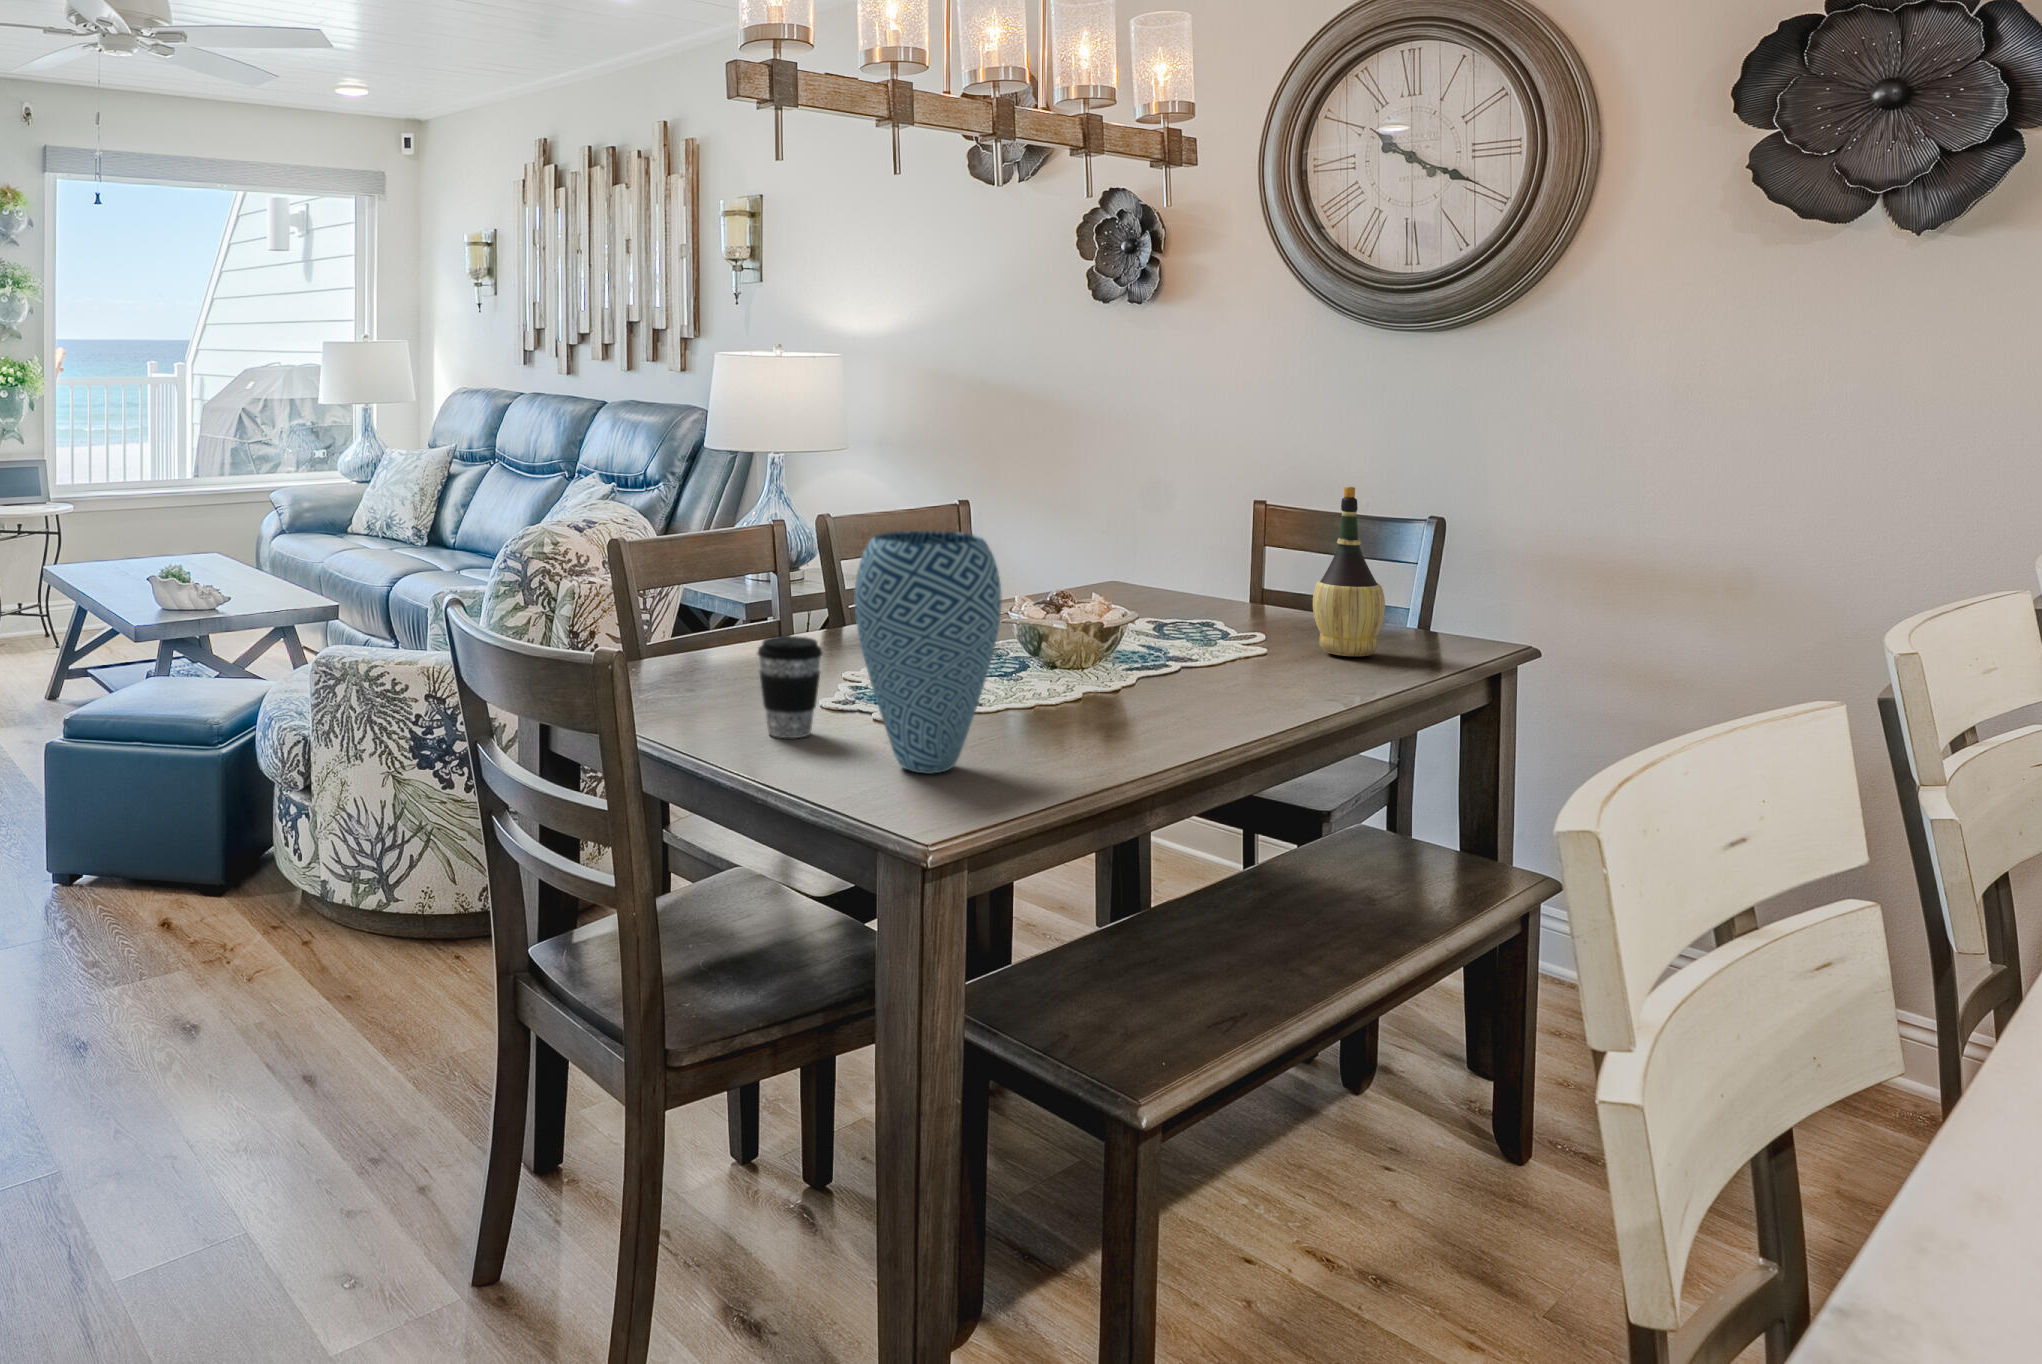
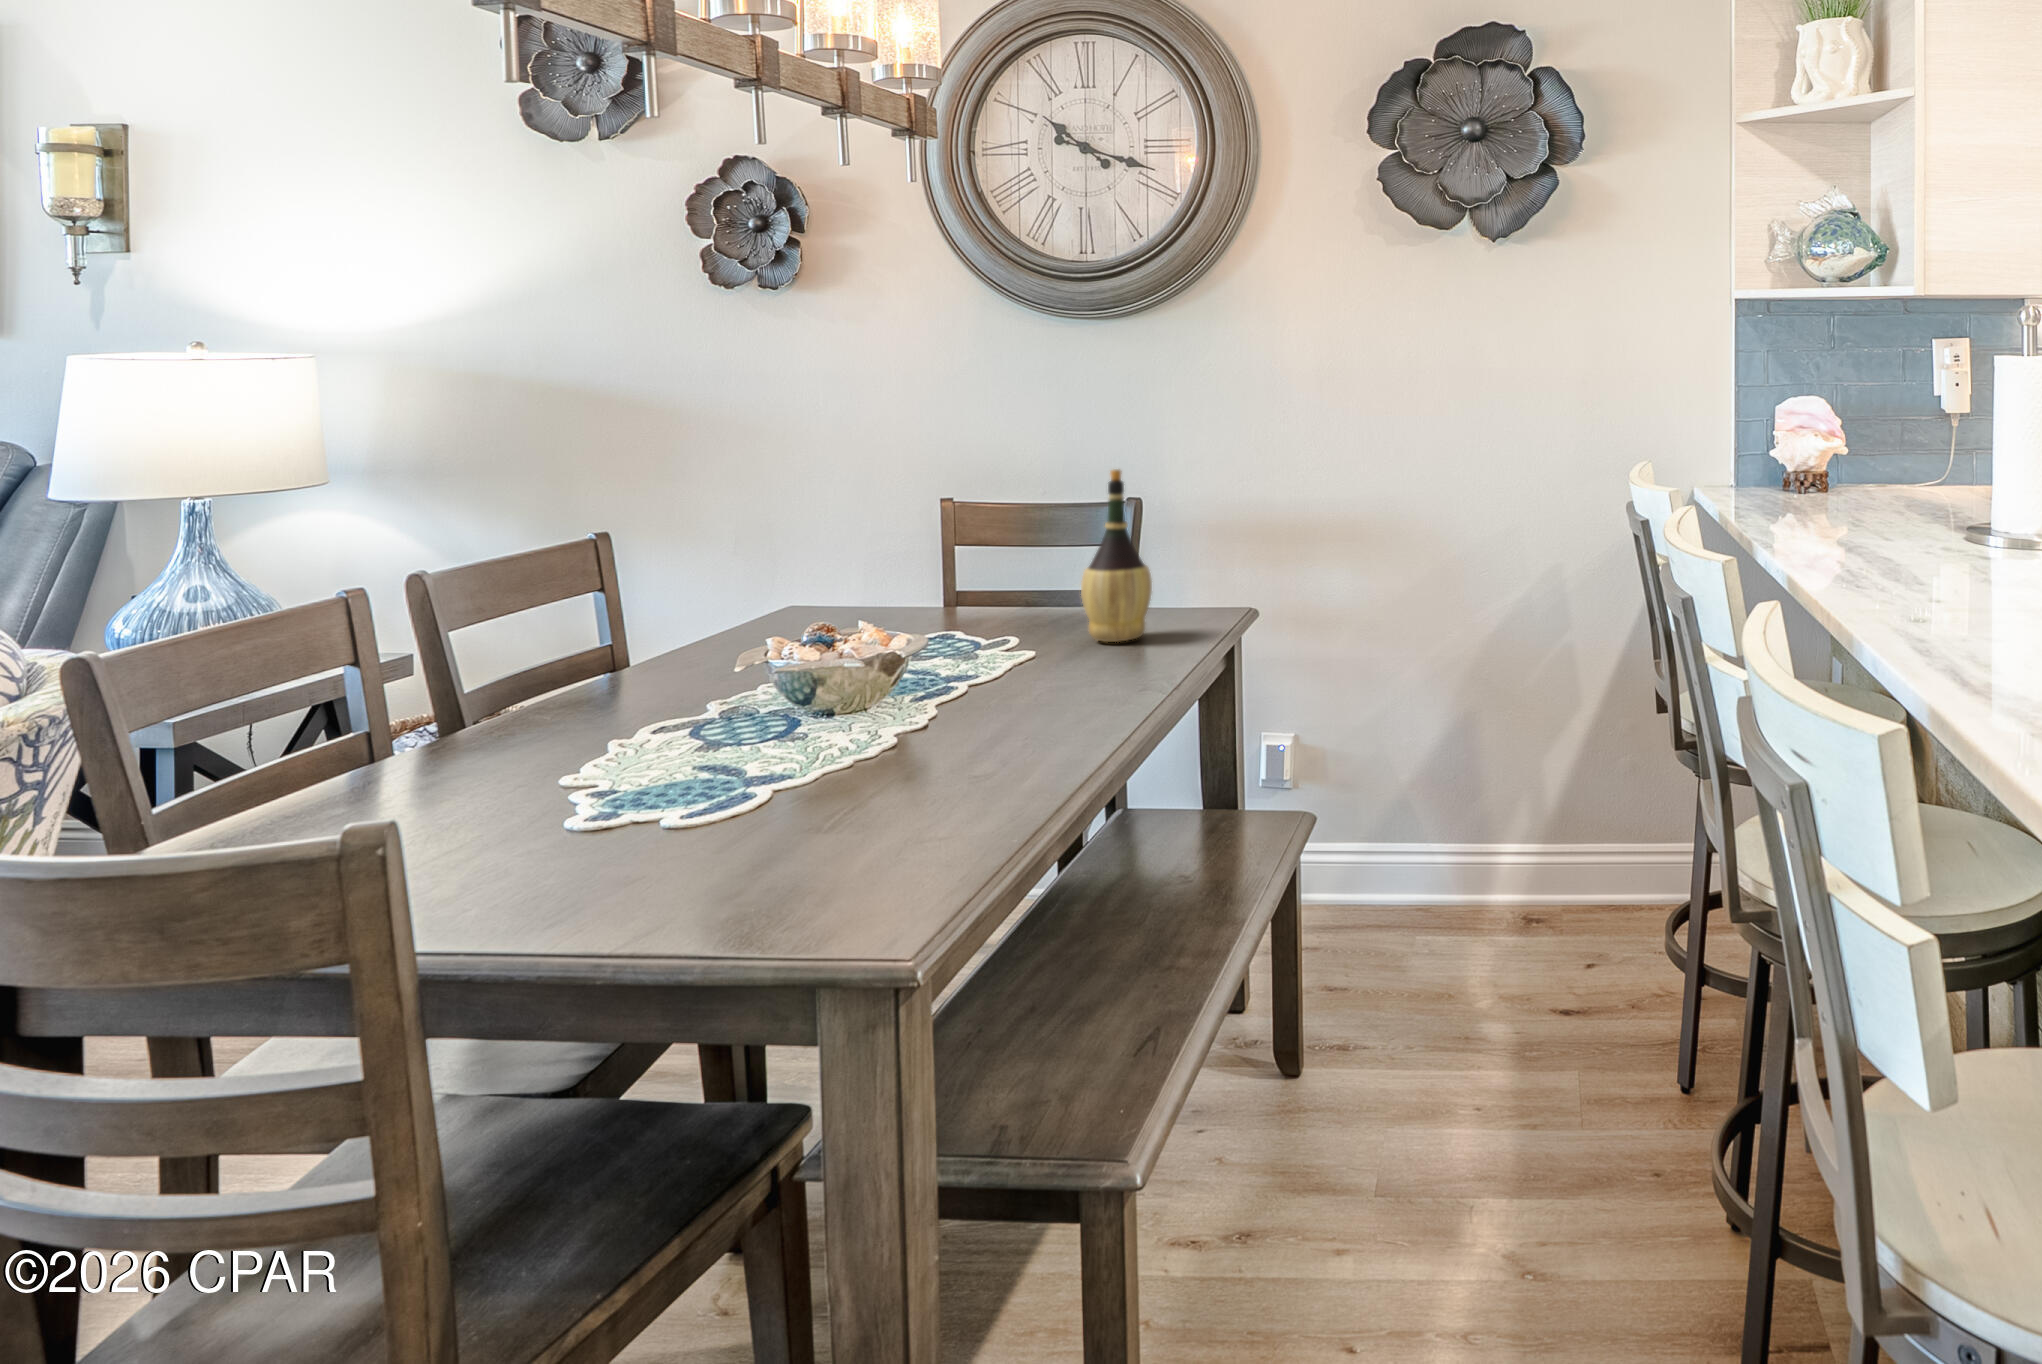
vase: present [854,531,1002,774] -> none [699,563,919,902]
coffee cup: present [758,636,822,738] -> none [481,747,600,909]

